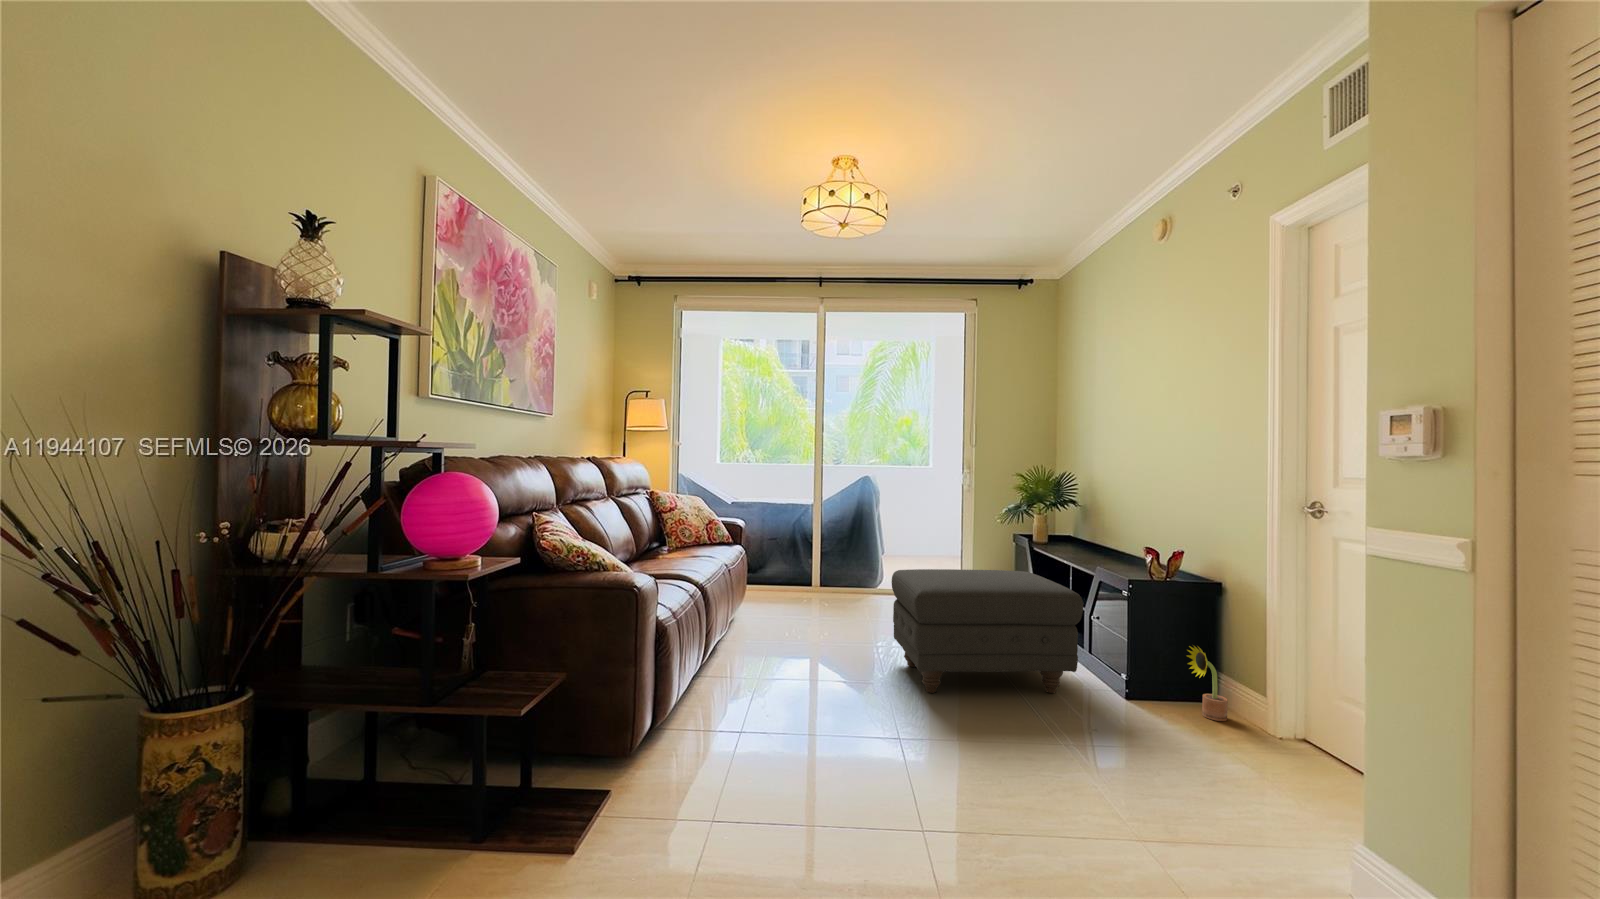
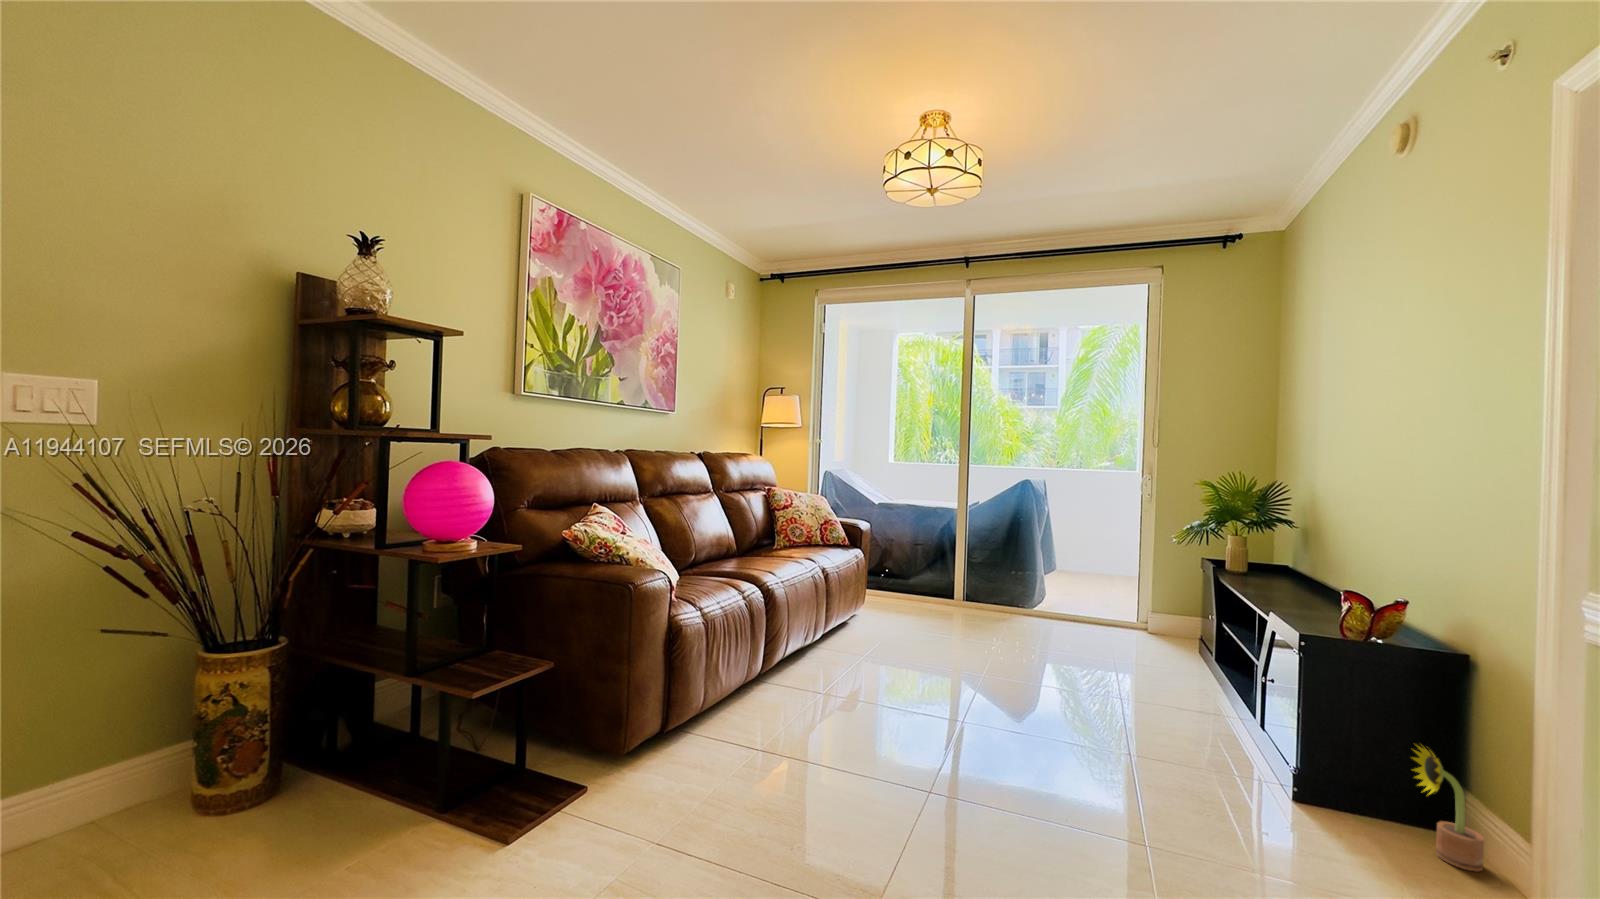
ottoman: present [892,569,1083,693] -> none [988,589,1234,773]

